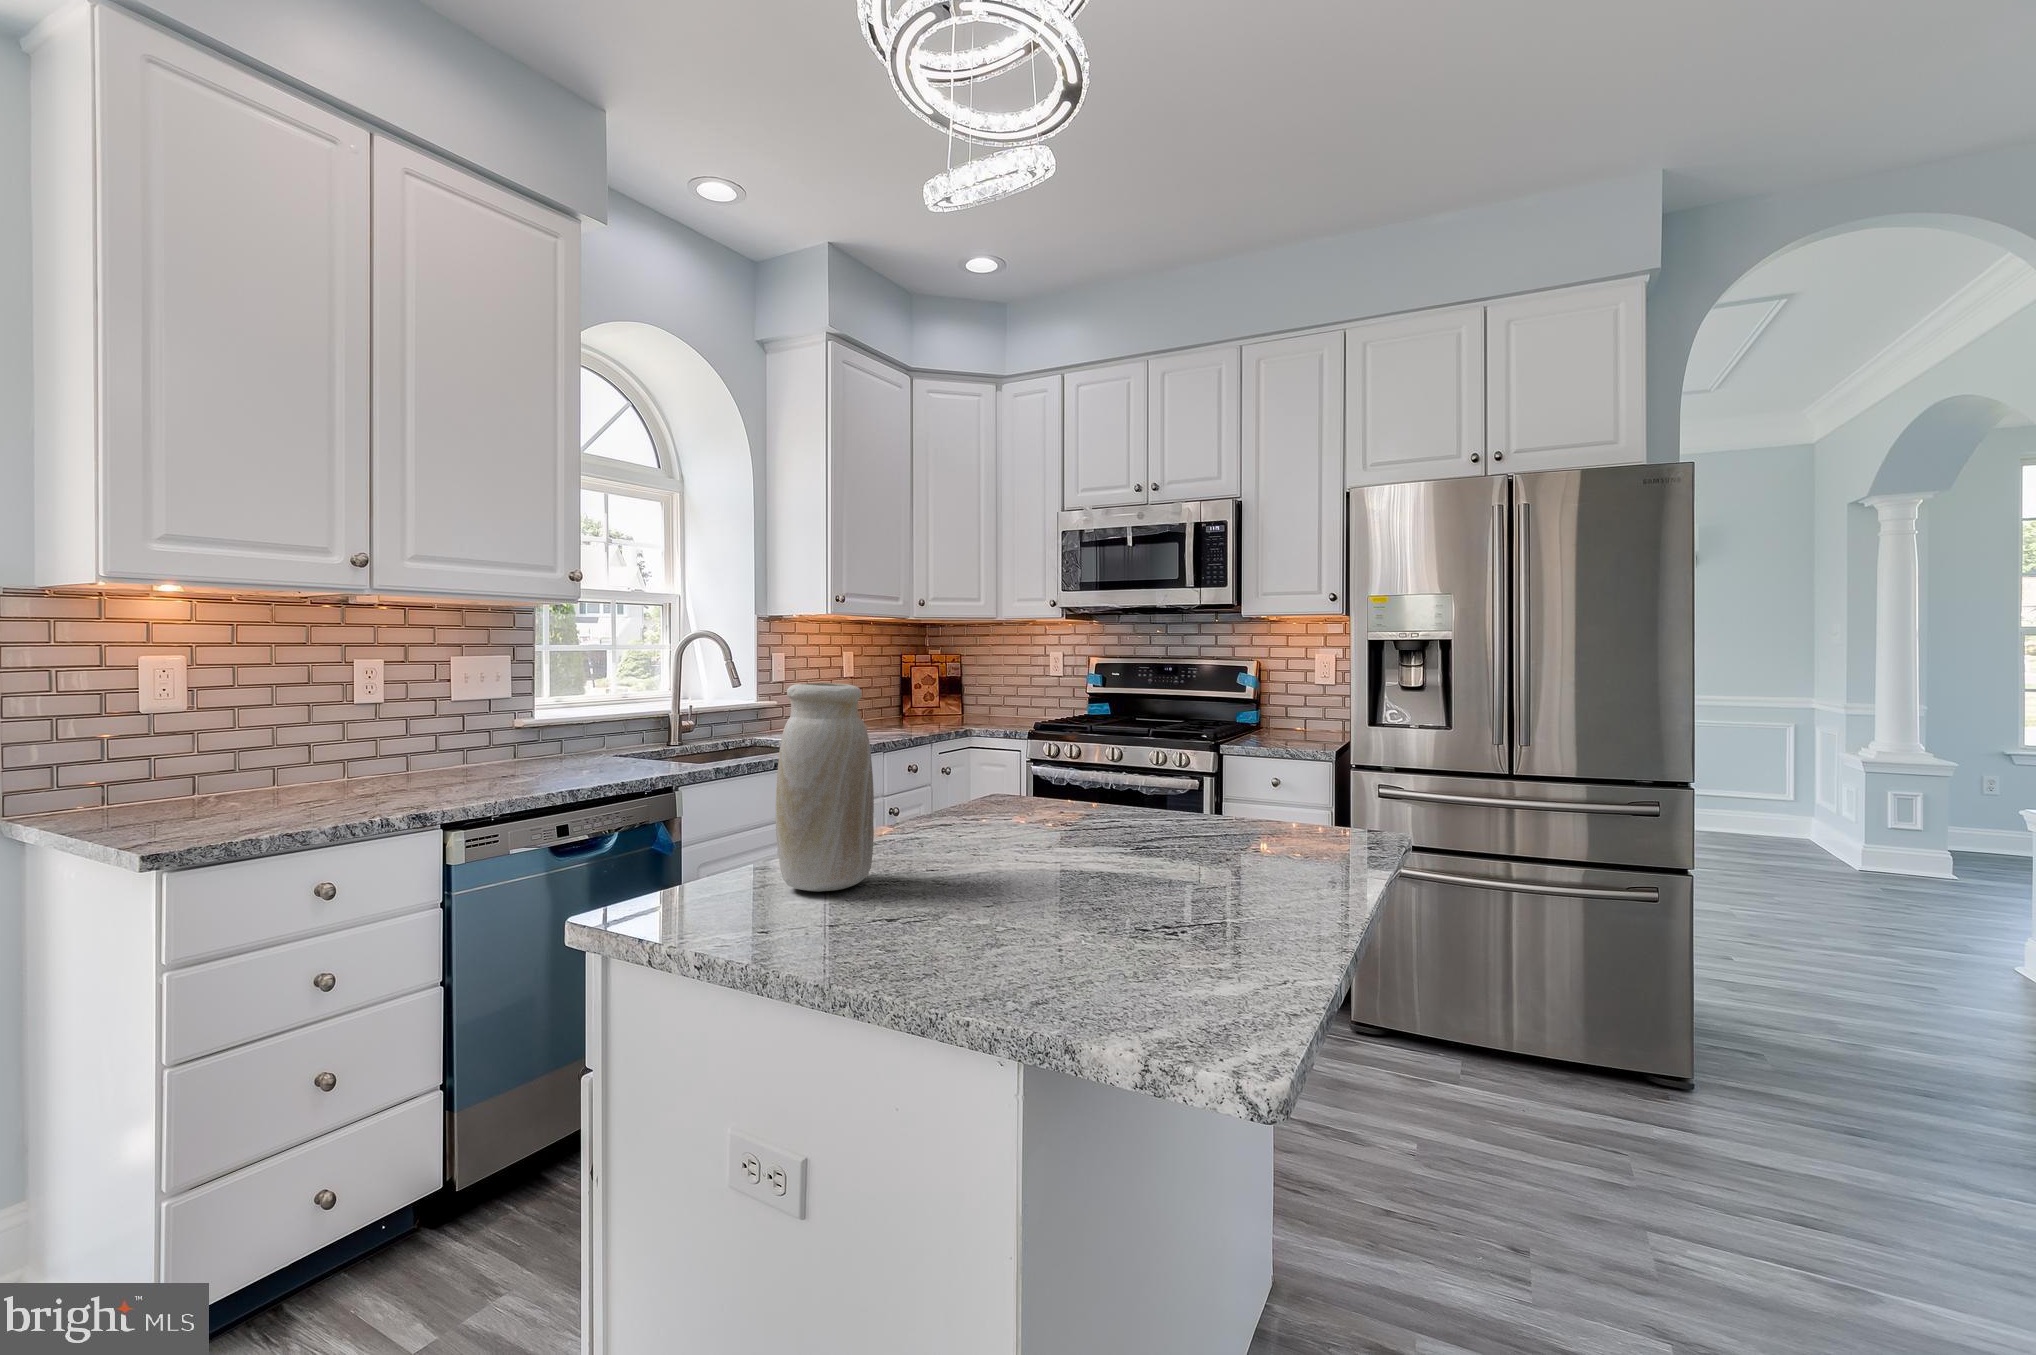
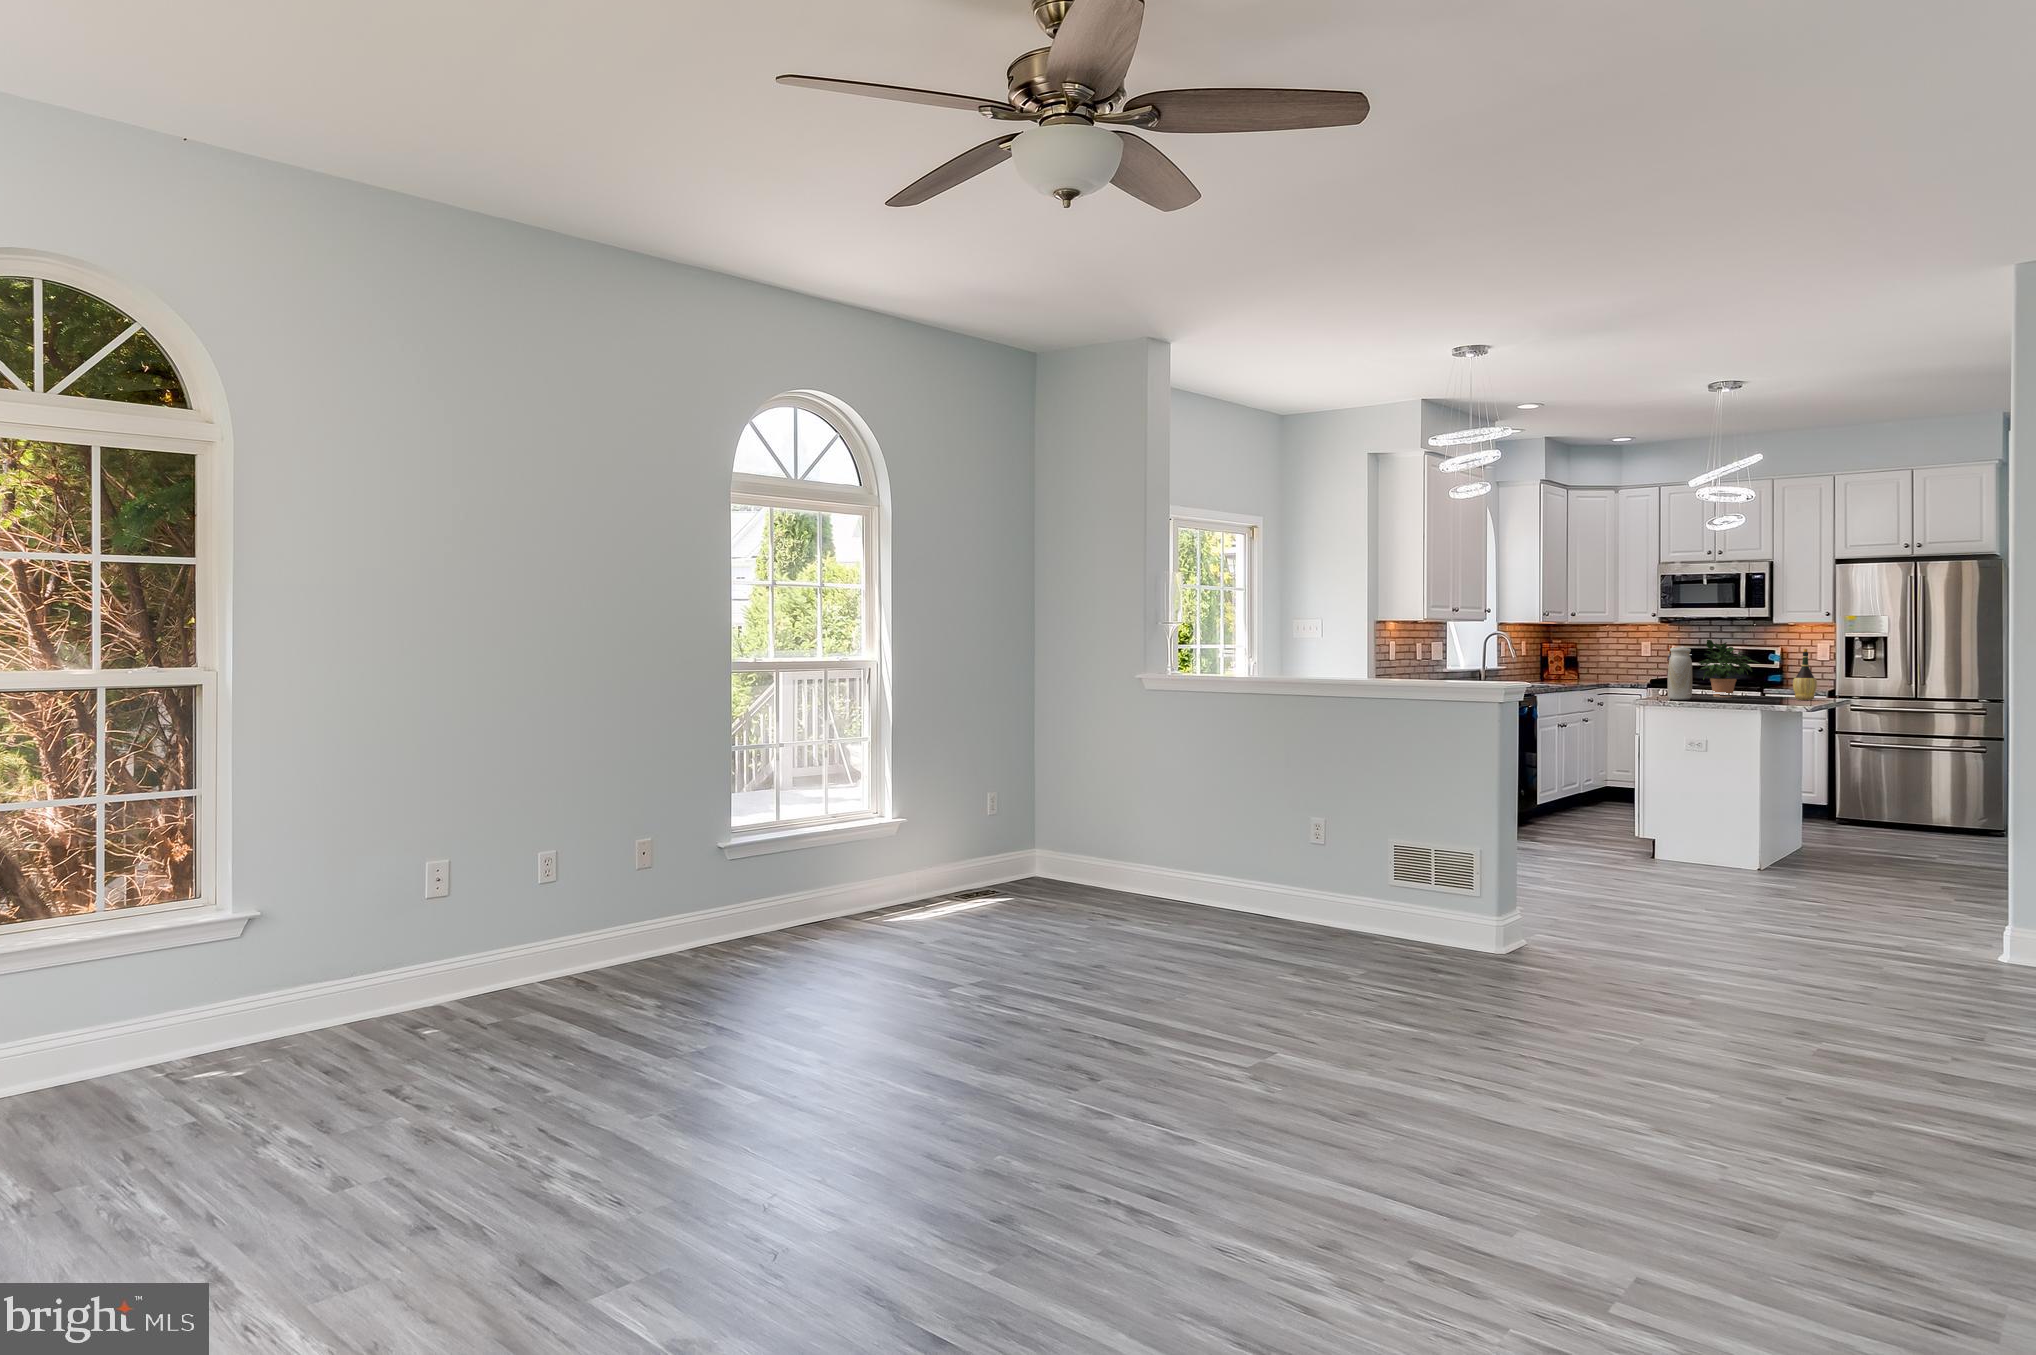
potted plant: none [960,649,1154,833] -> present [1698,640,1759,698]
wine bottle: none [1235,678,1304,847] -> present [1793,649,1817,700]

